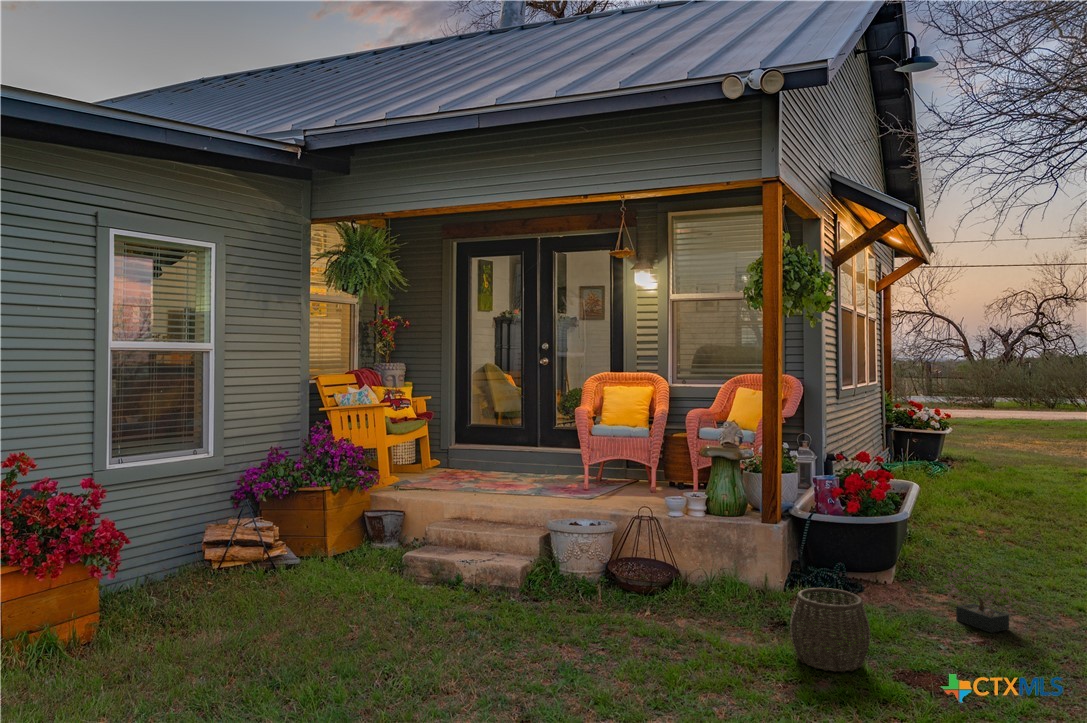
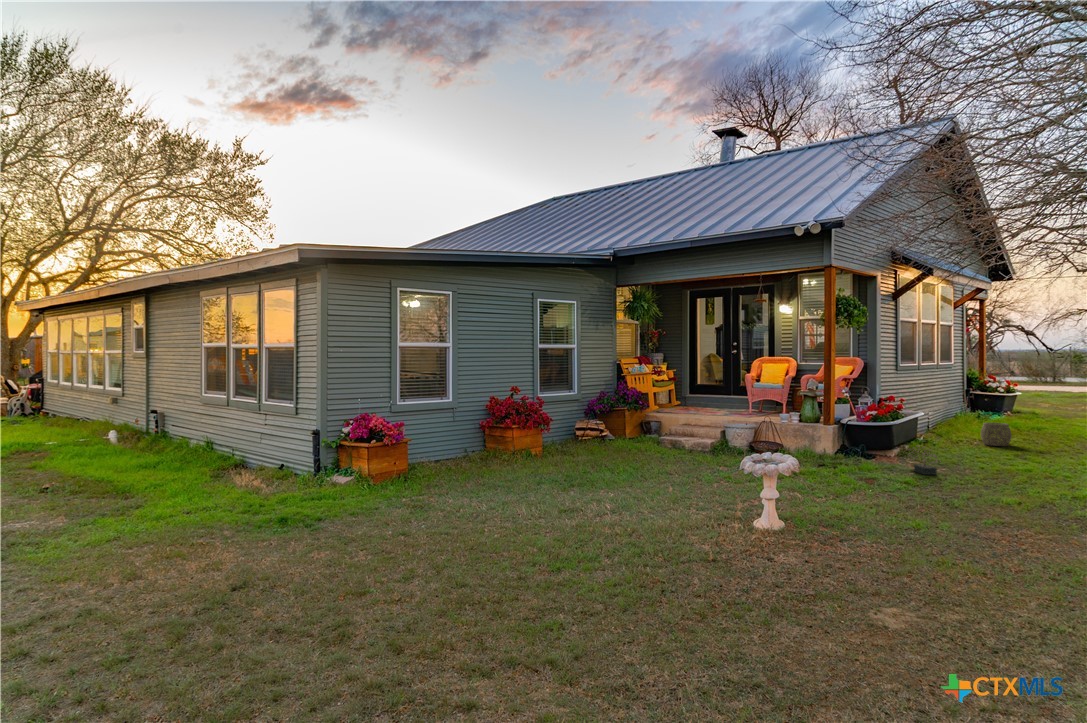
woven basket: present [790,588,870,672] -> present [981,423,1011,446]

